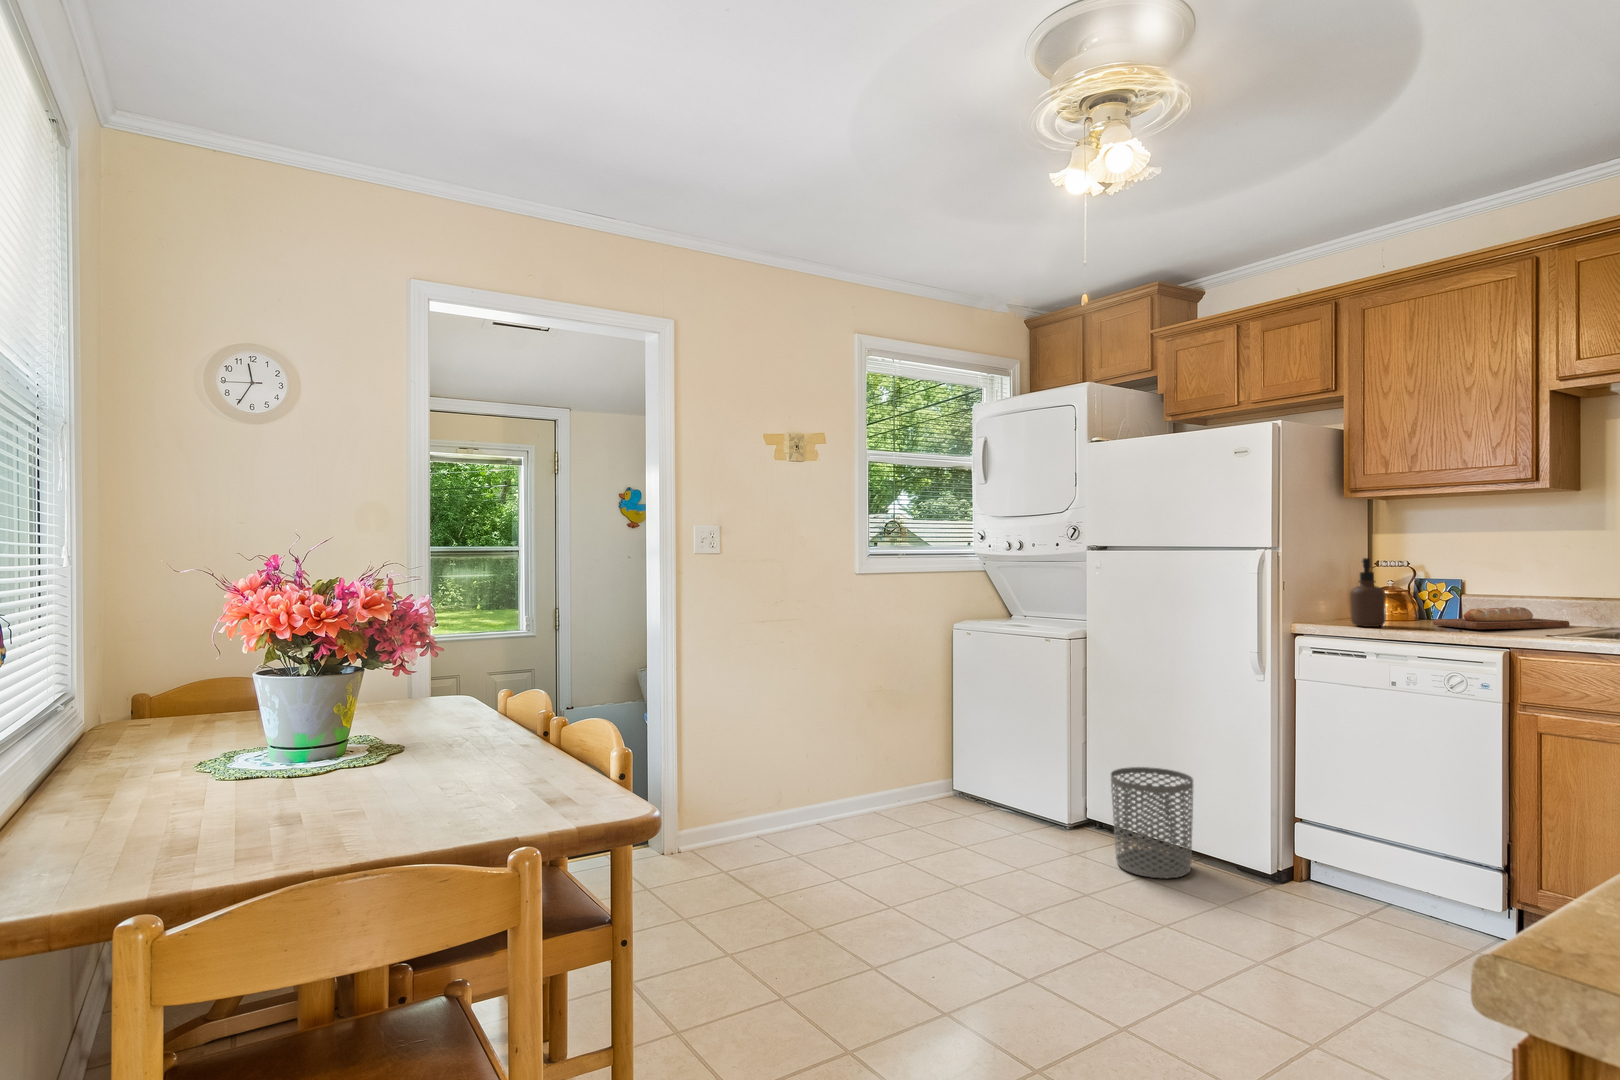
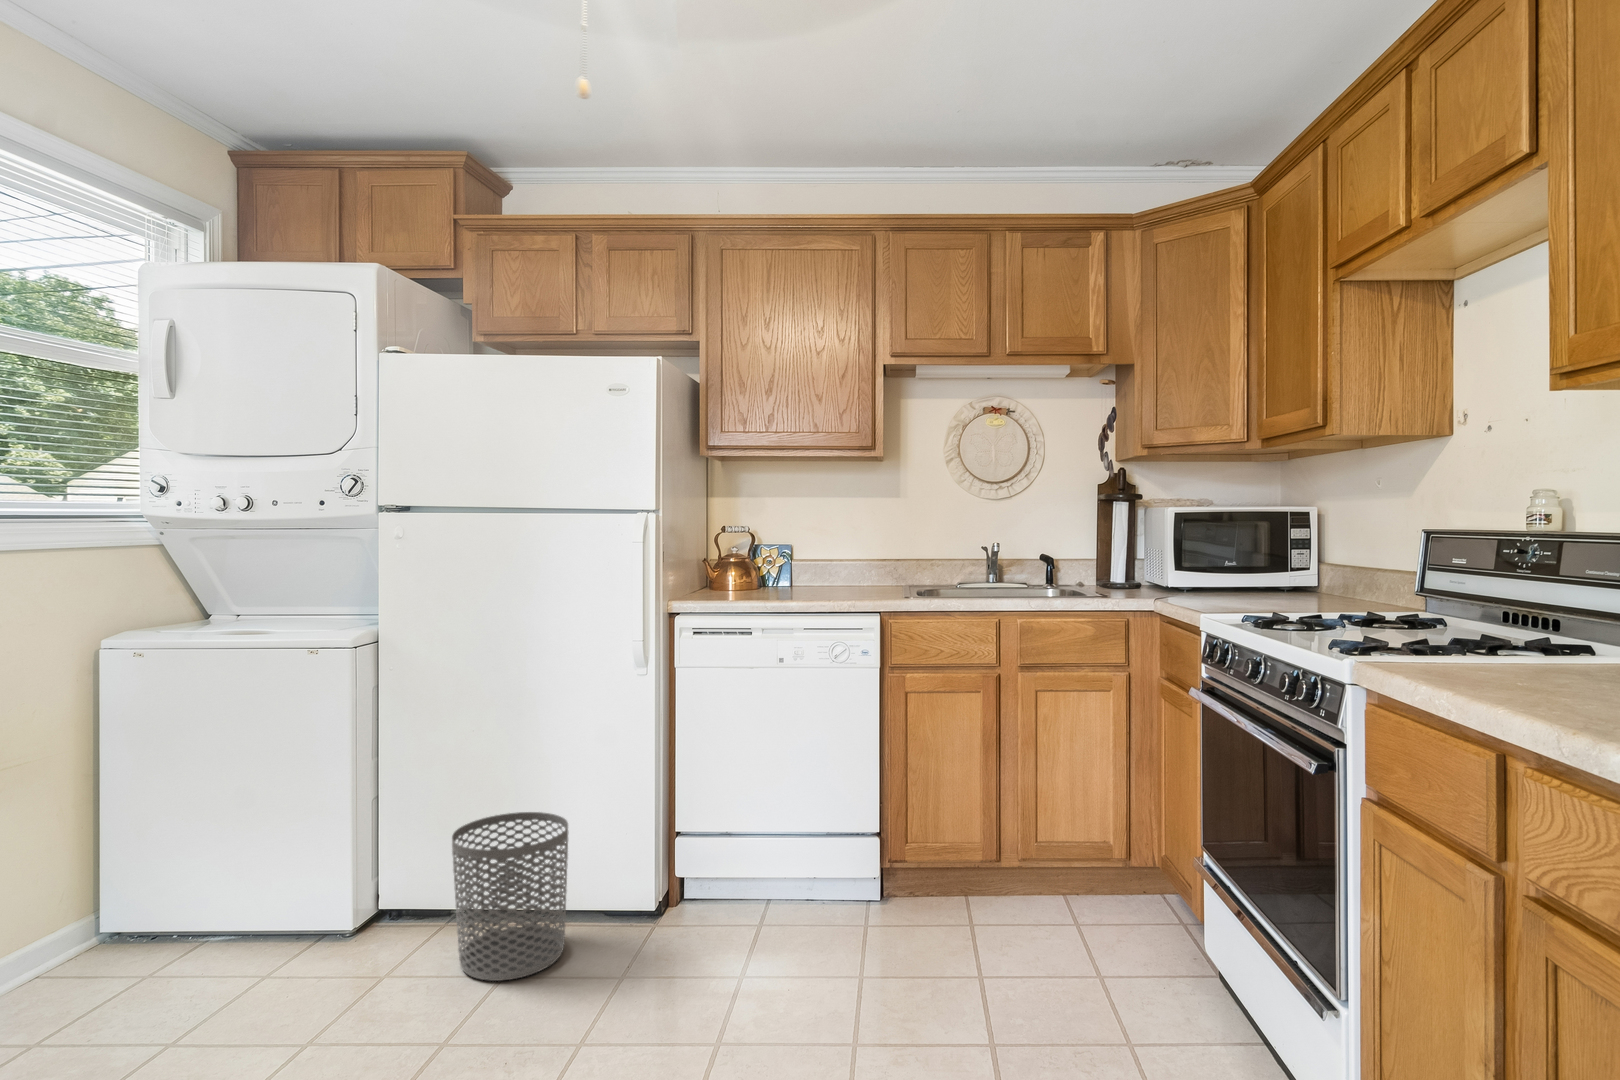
soap dispenser: present [1350,558,1386,627] -> none [717,523,750,599]
bread loaf: present [1433,607,1570,629] -> none [784,572,876,595]

